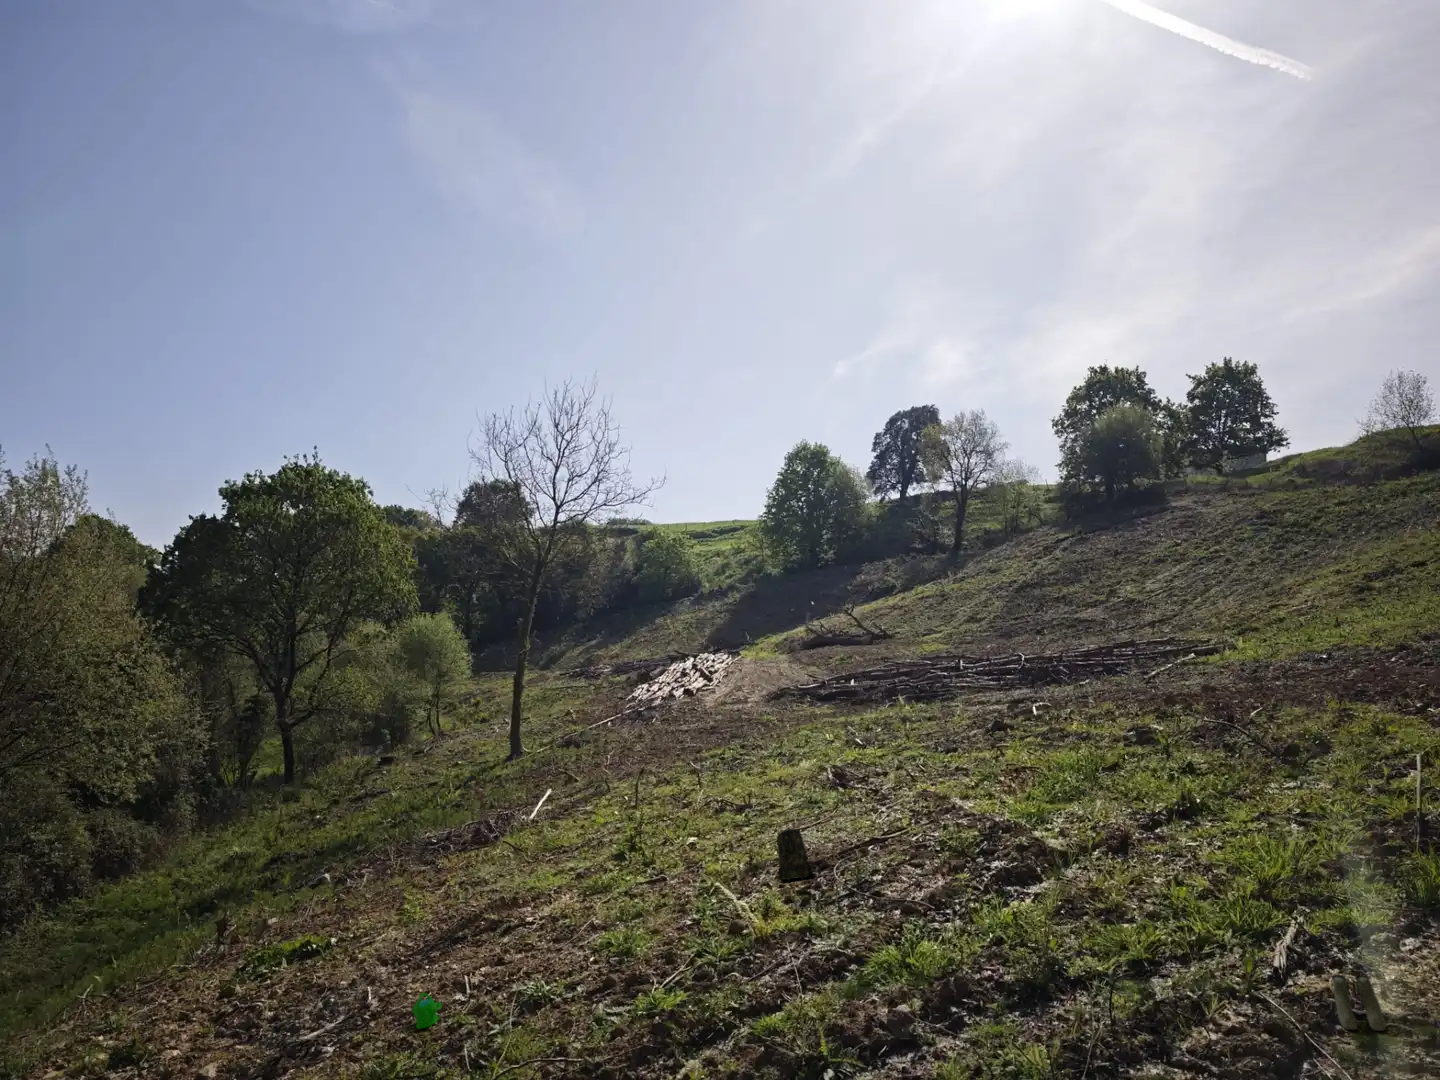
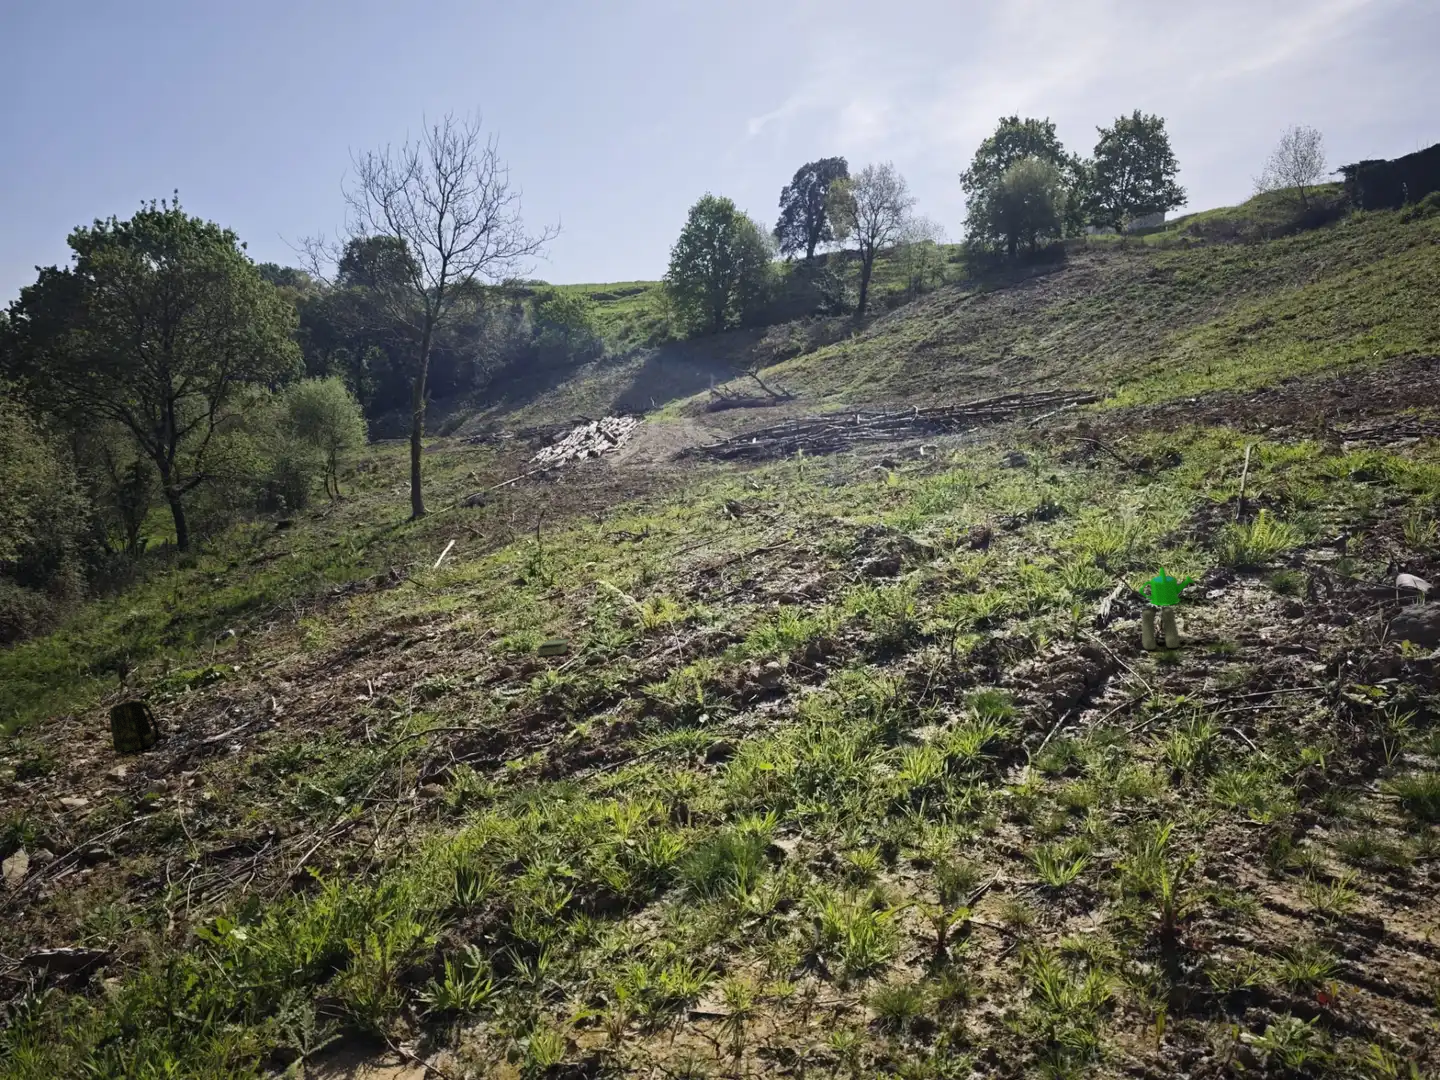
backpack: present [777,828,813,881] -> present [109,700,160,754]
toolbox: none [641,941,676,960] -> present [537,639,569,656]
watering can: present [412,993,442,1029] -> present [1139,568,1194,606]

